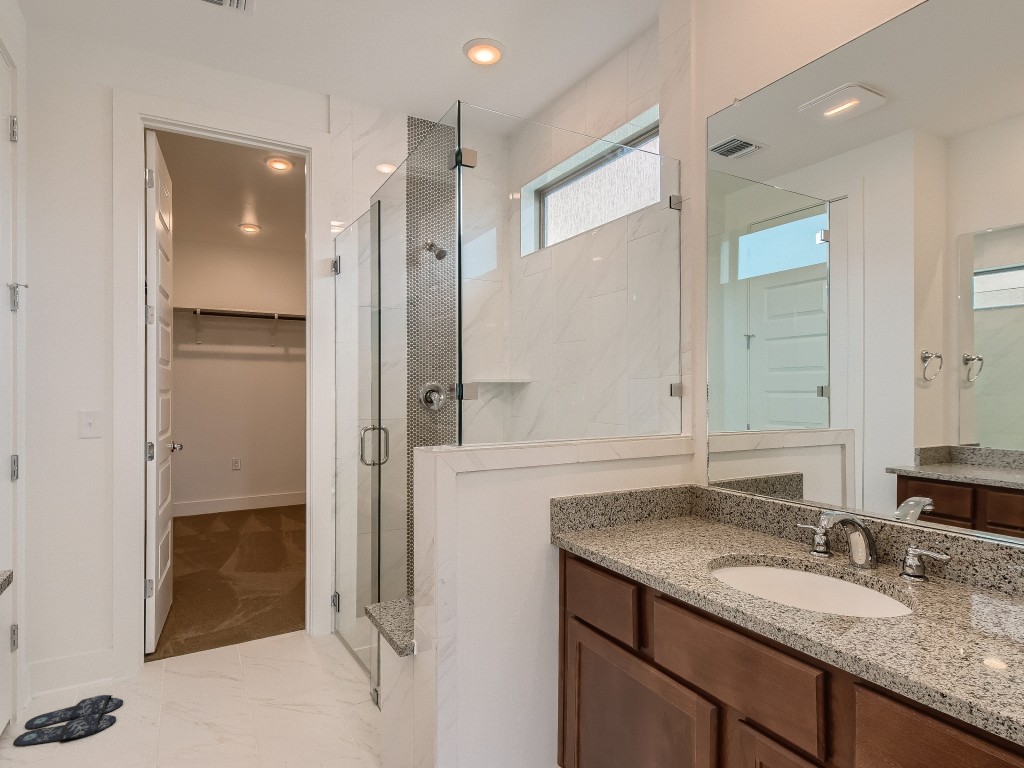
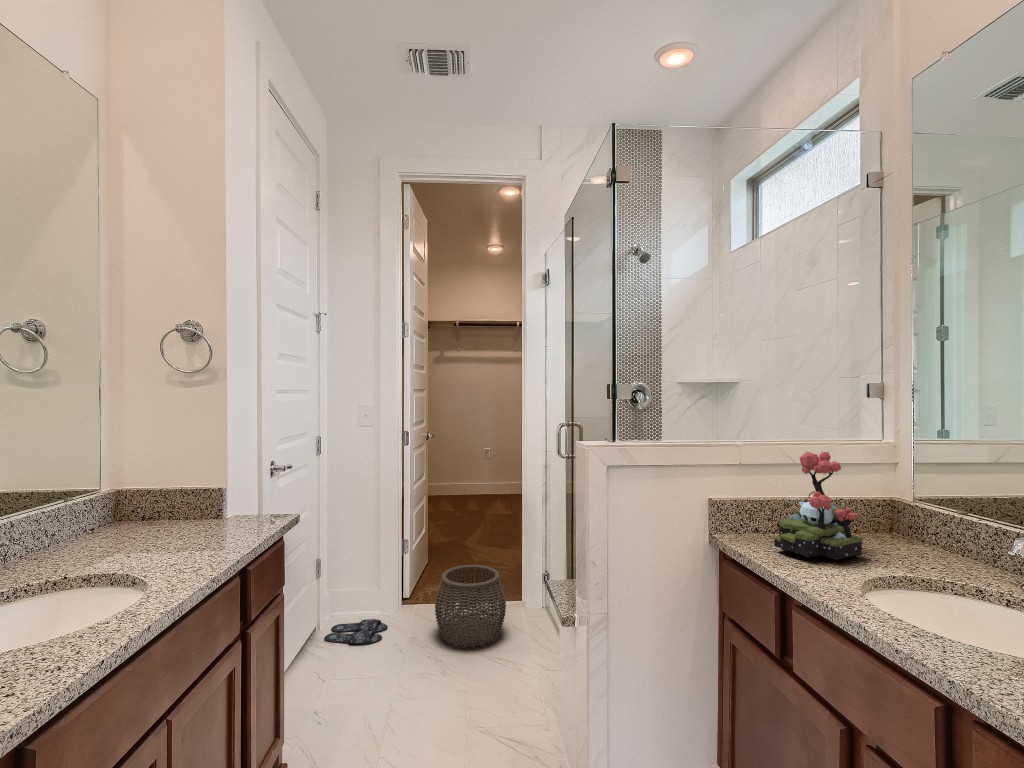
plant: none [621,447,691,548] -> present [774,452,863,560]
woven basket: none [199,598,297,705] -> present [435,565,506,647]

